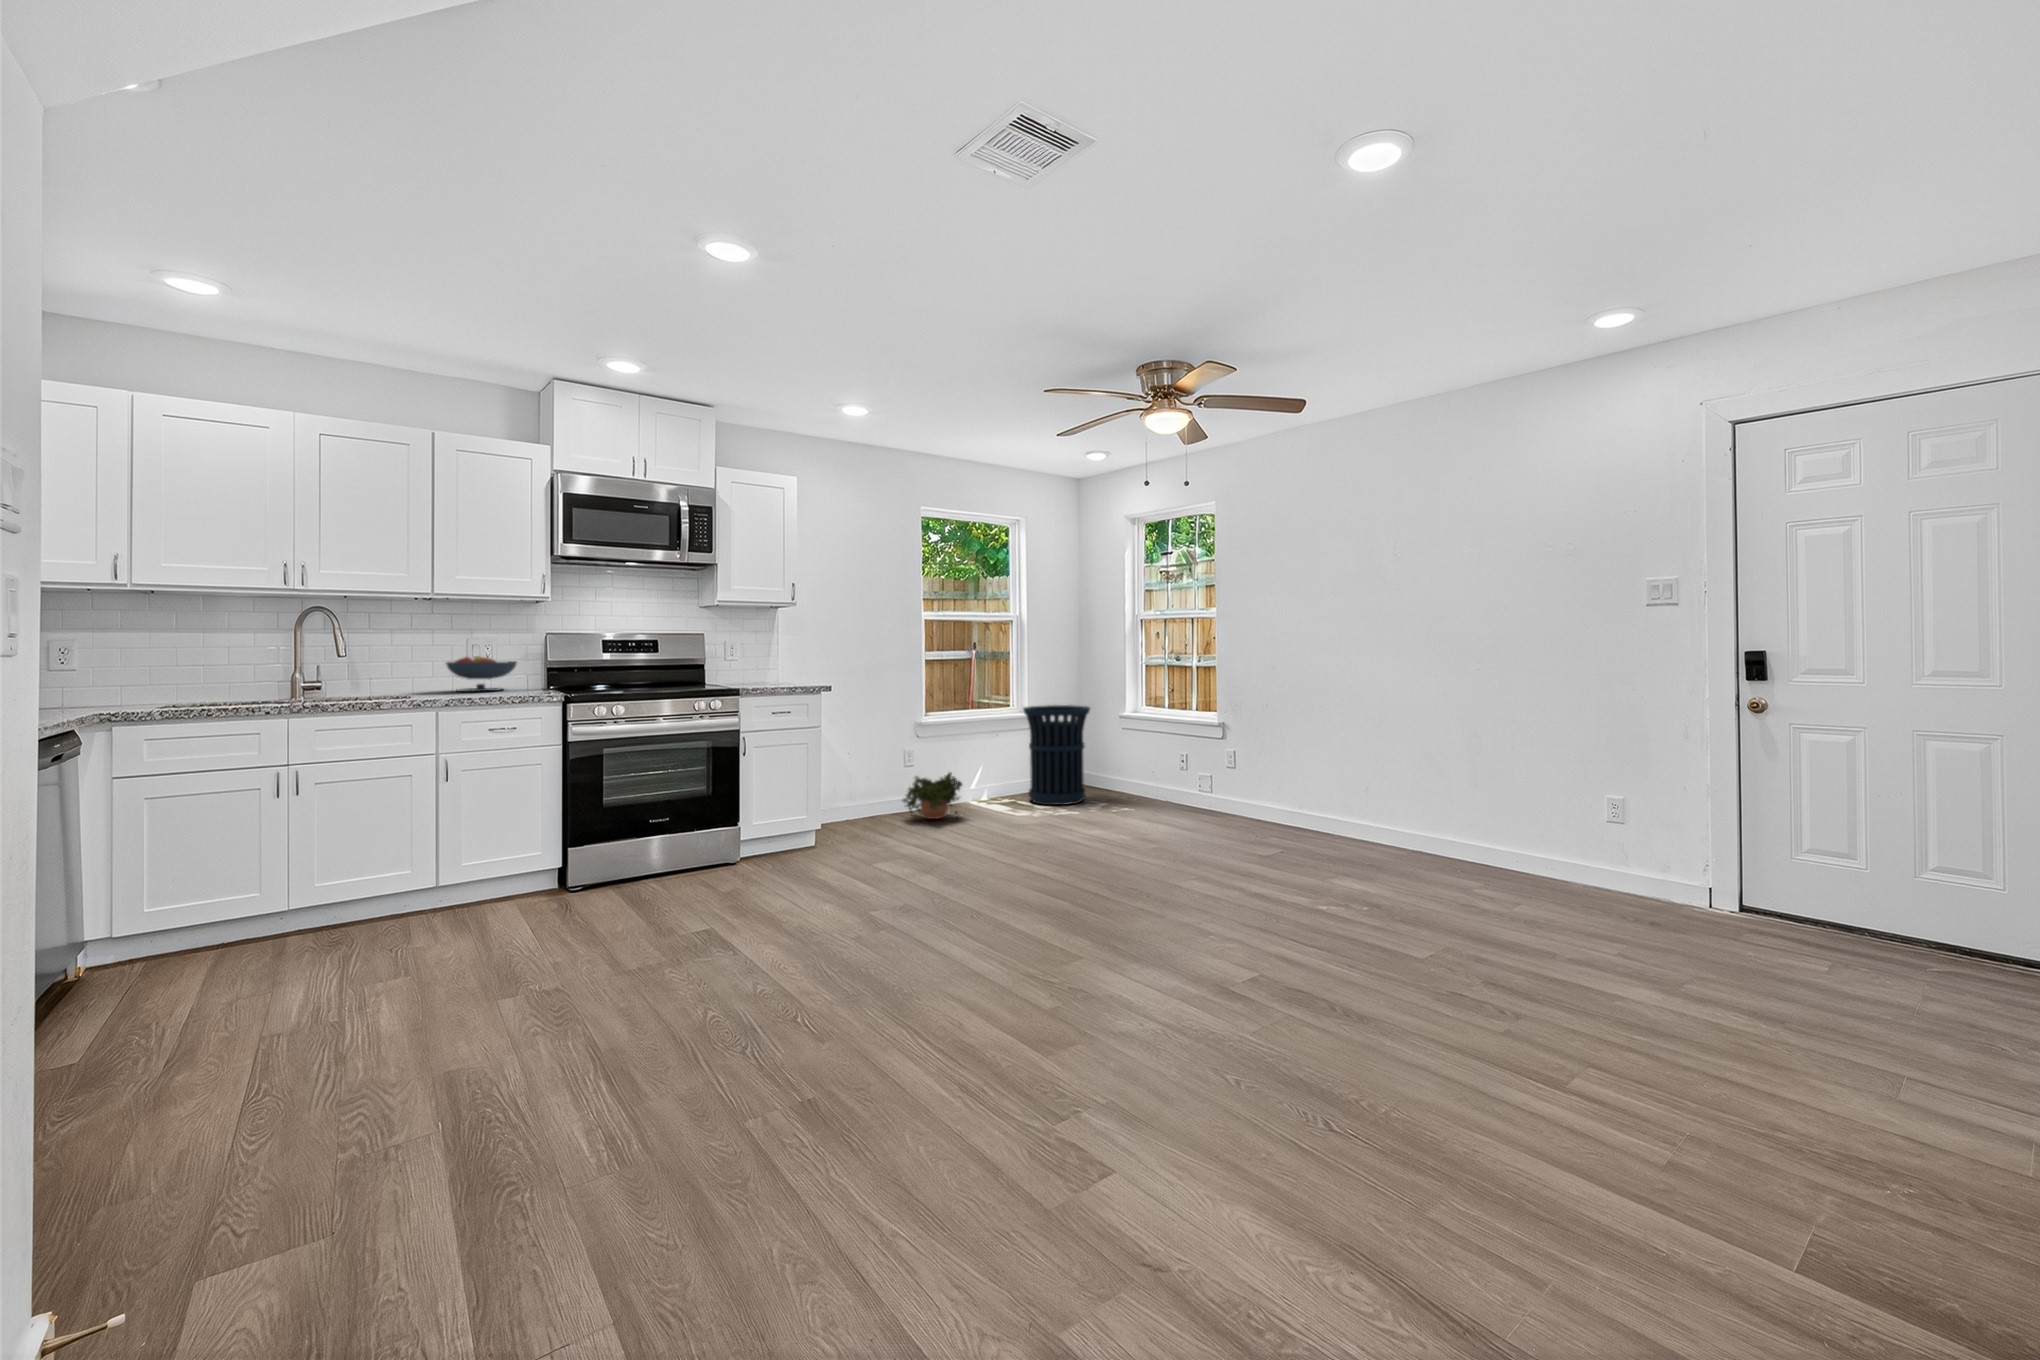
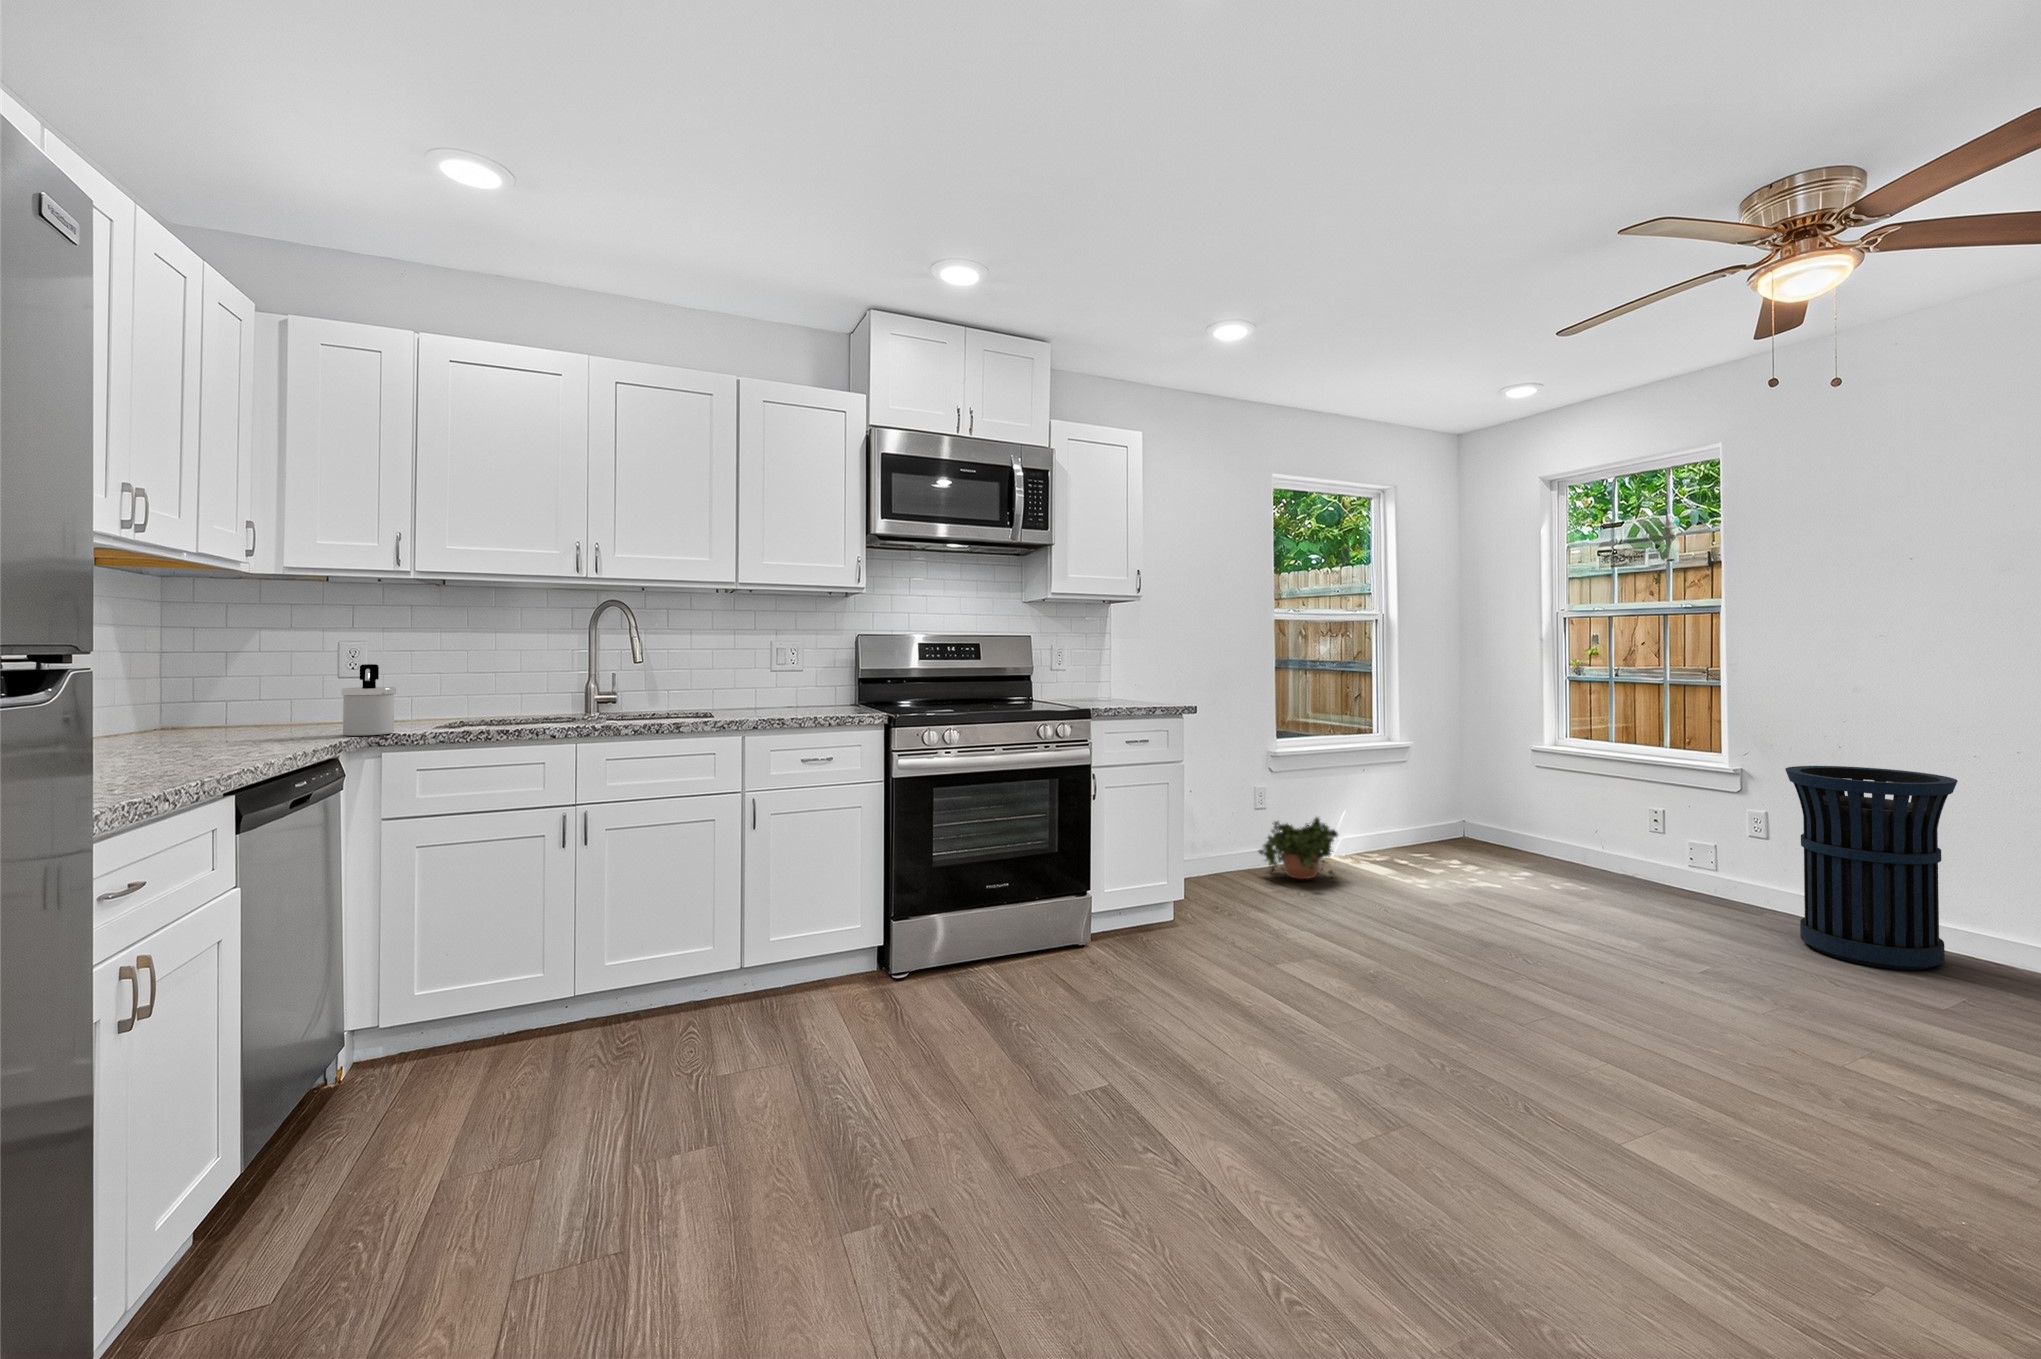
fruit bowl: present [446,657,517,692] -> none [745,657,827,707]
soap dispenser: none [73,658,123,714] -> present [341,664,396,736]
trash can: present [1023,705,1090,805] -> present [1785,766,1958,970]

